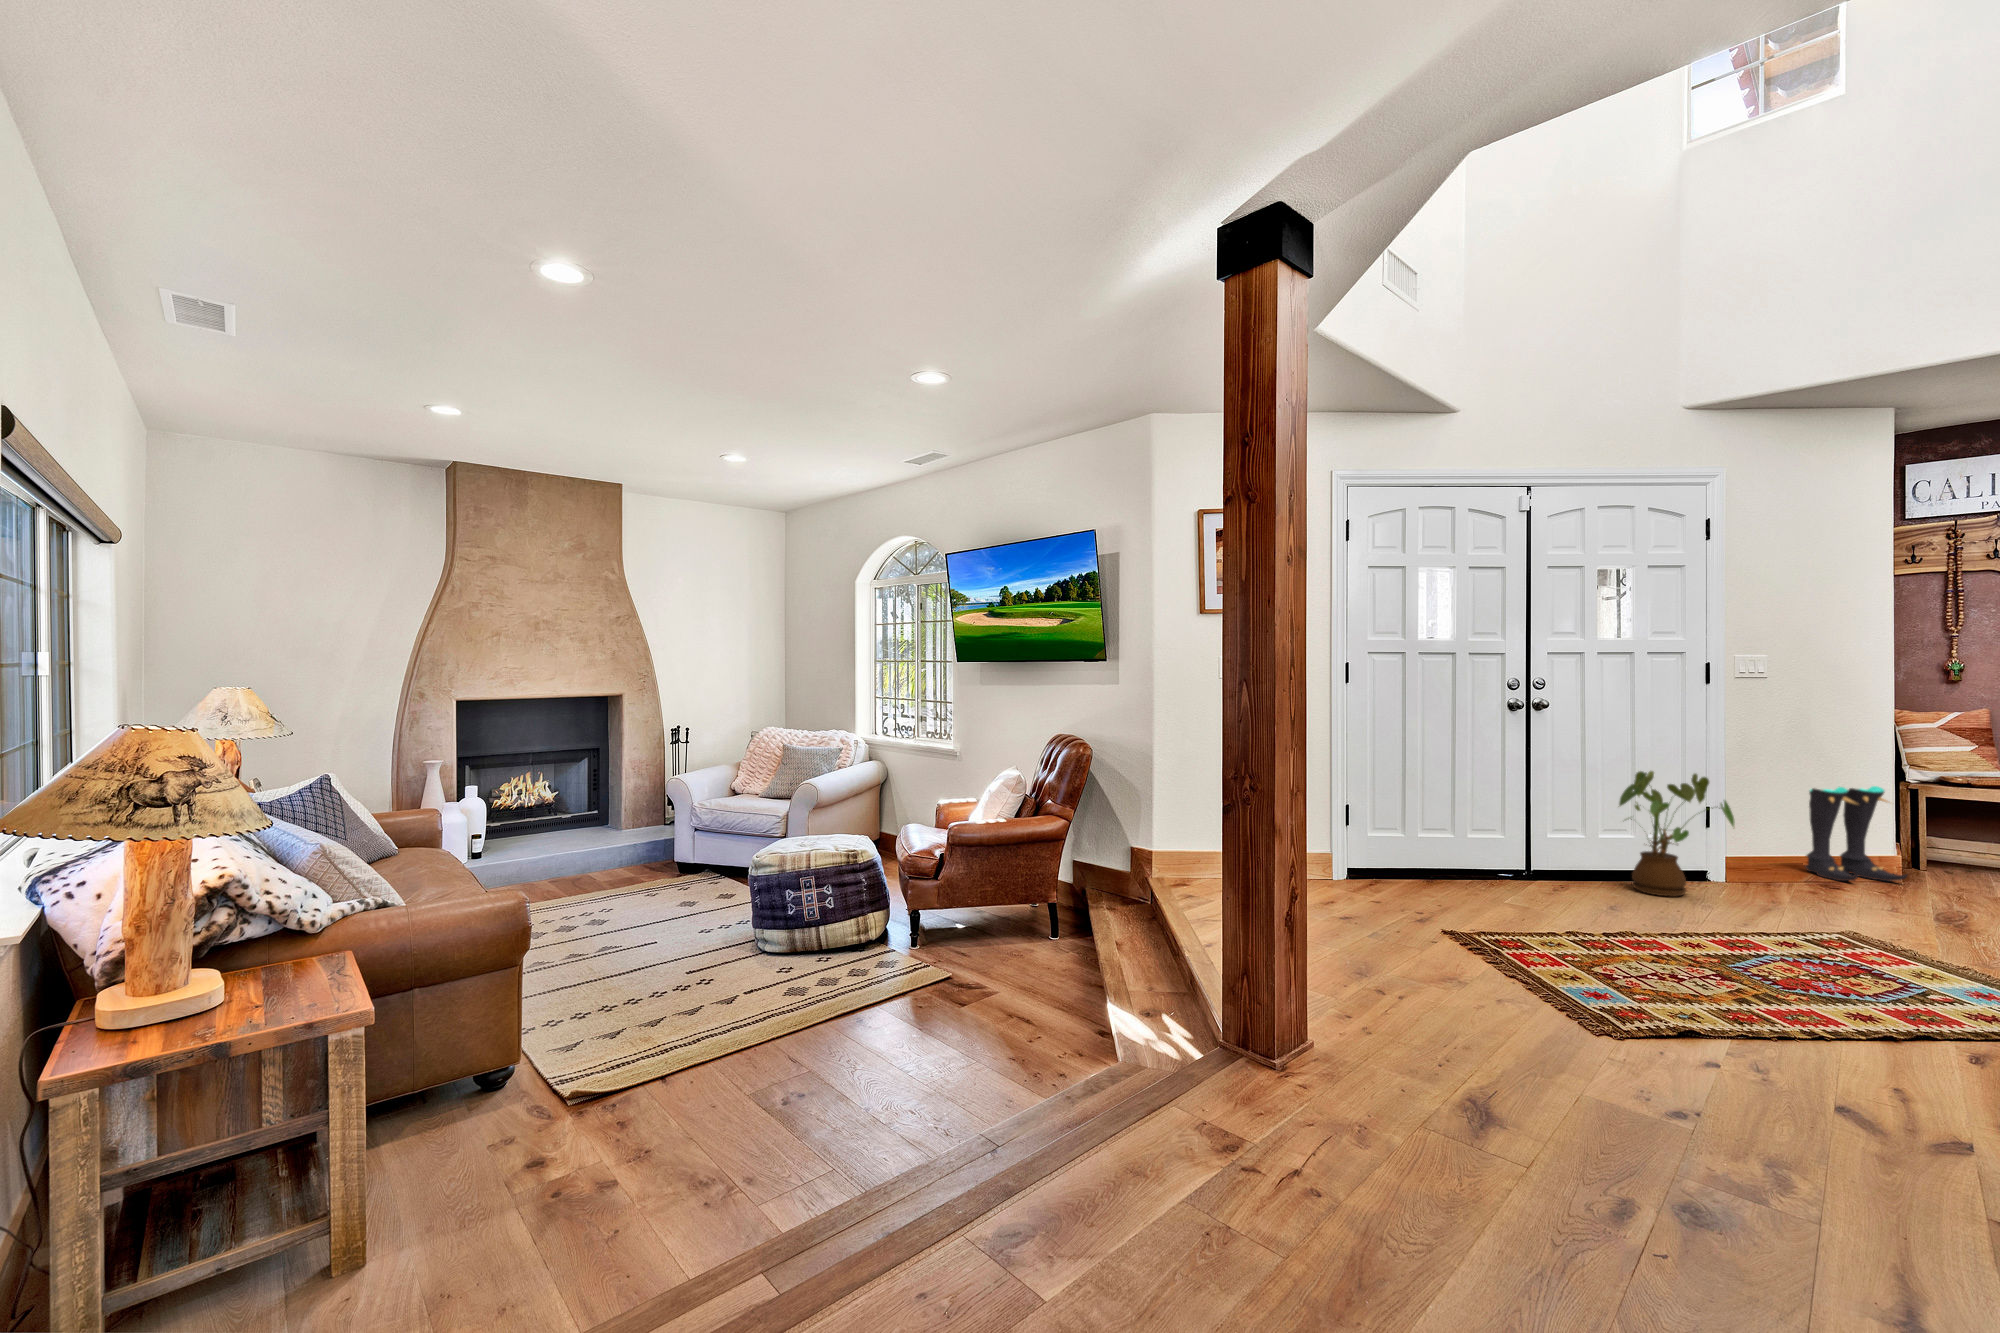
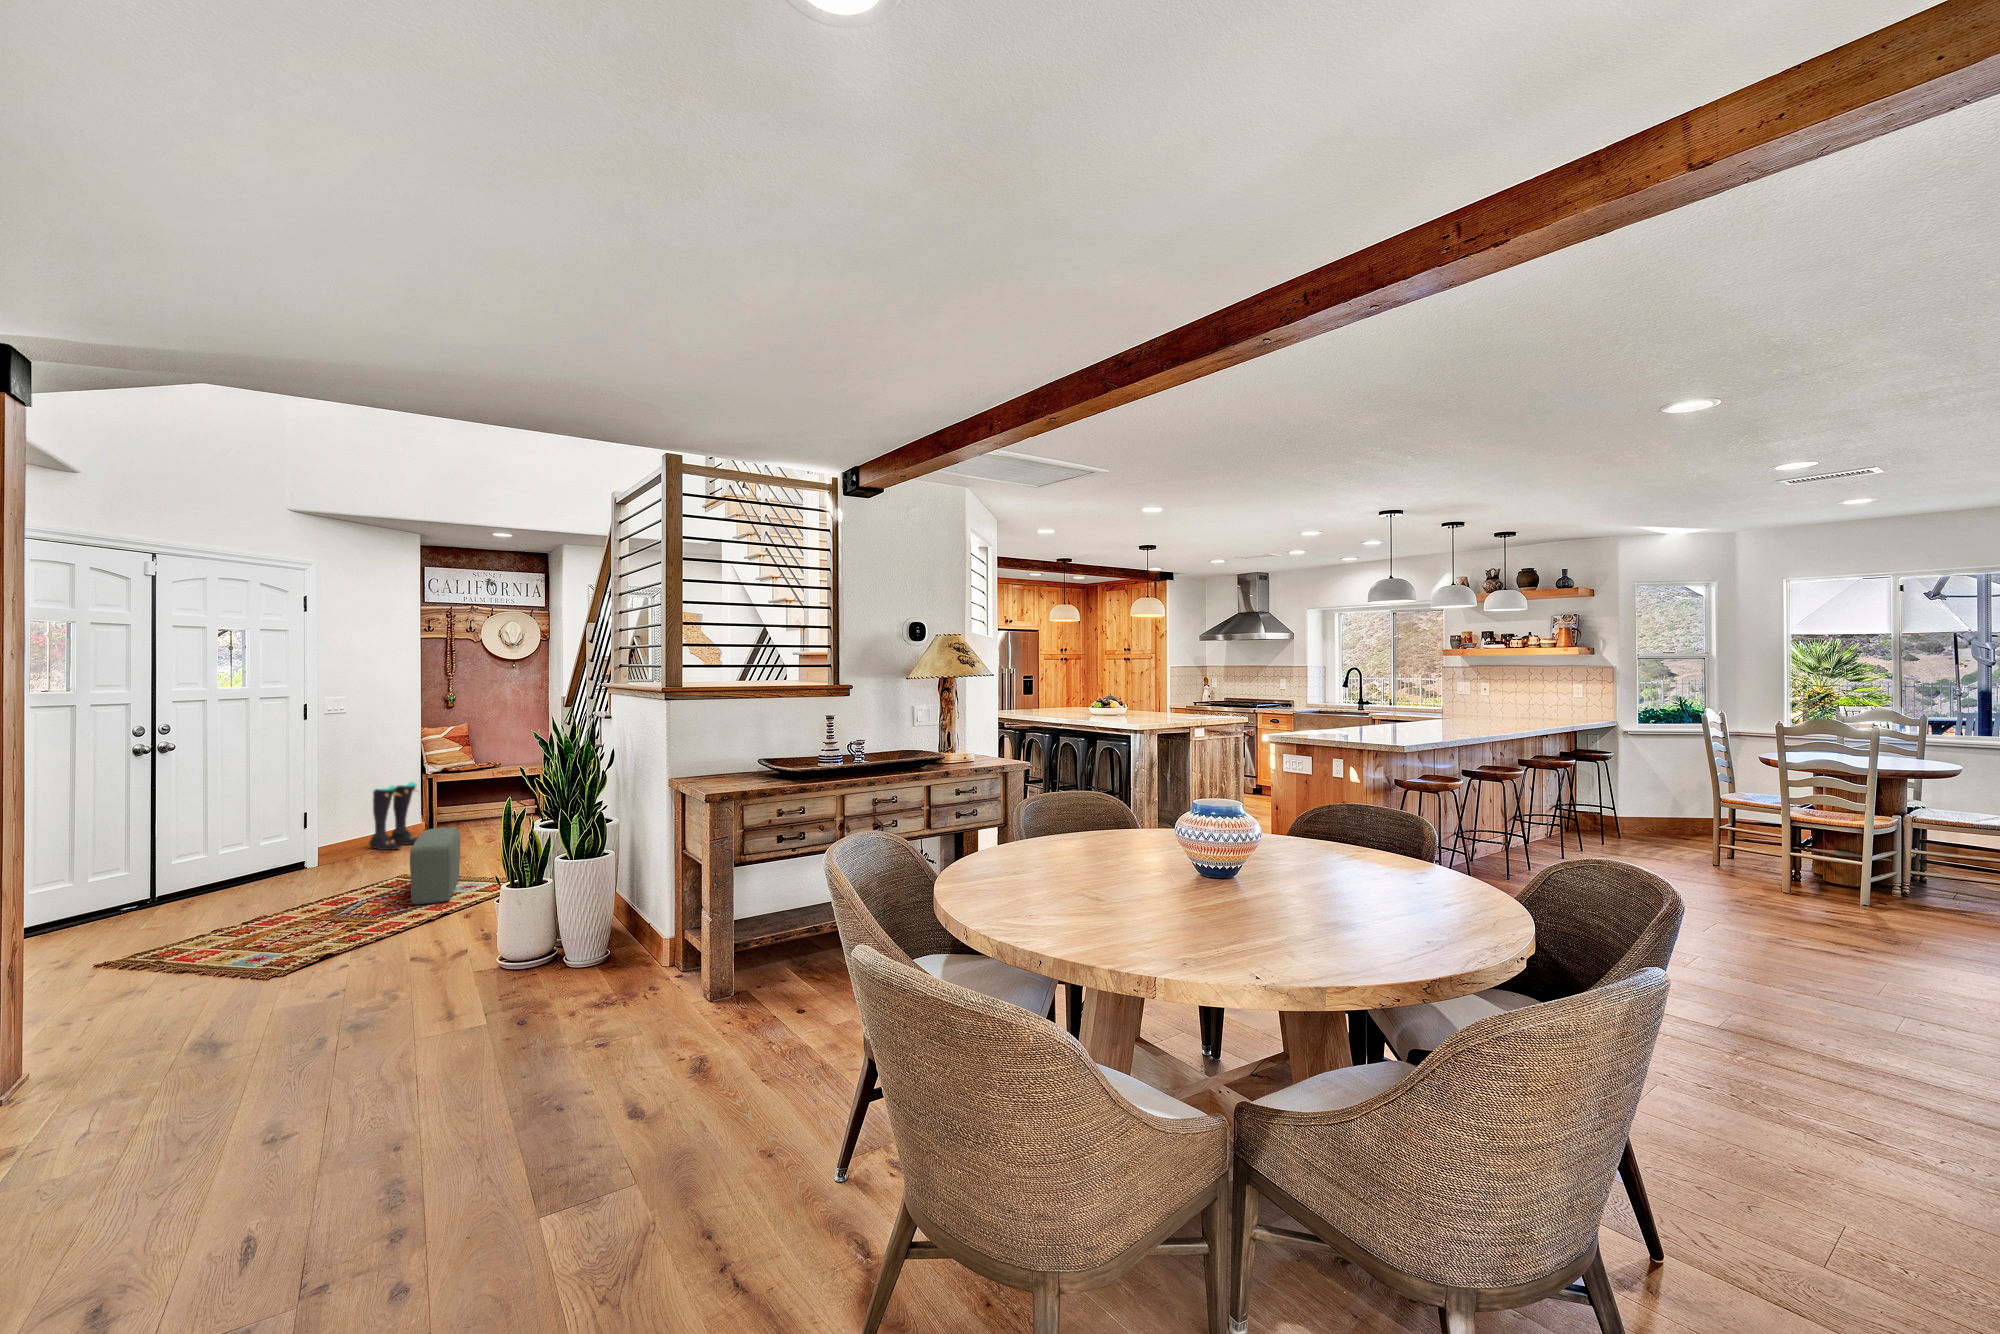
house plant: present [1619,771,1735,897] -> none [241,789,331,889]
pouf: none [1857,868,1964,1006] -> present [410,827,460,904]

